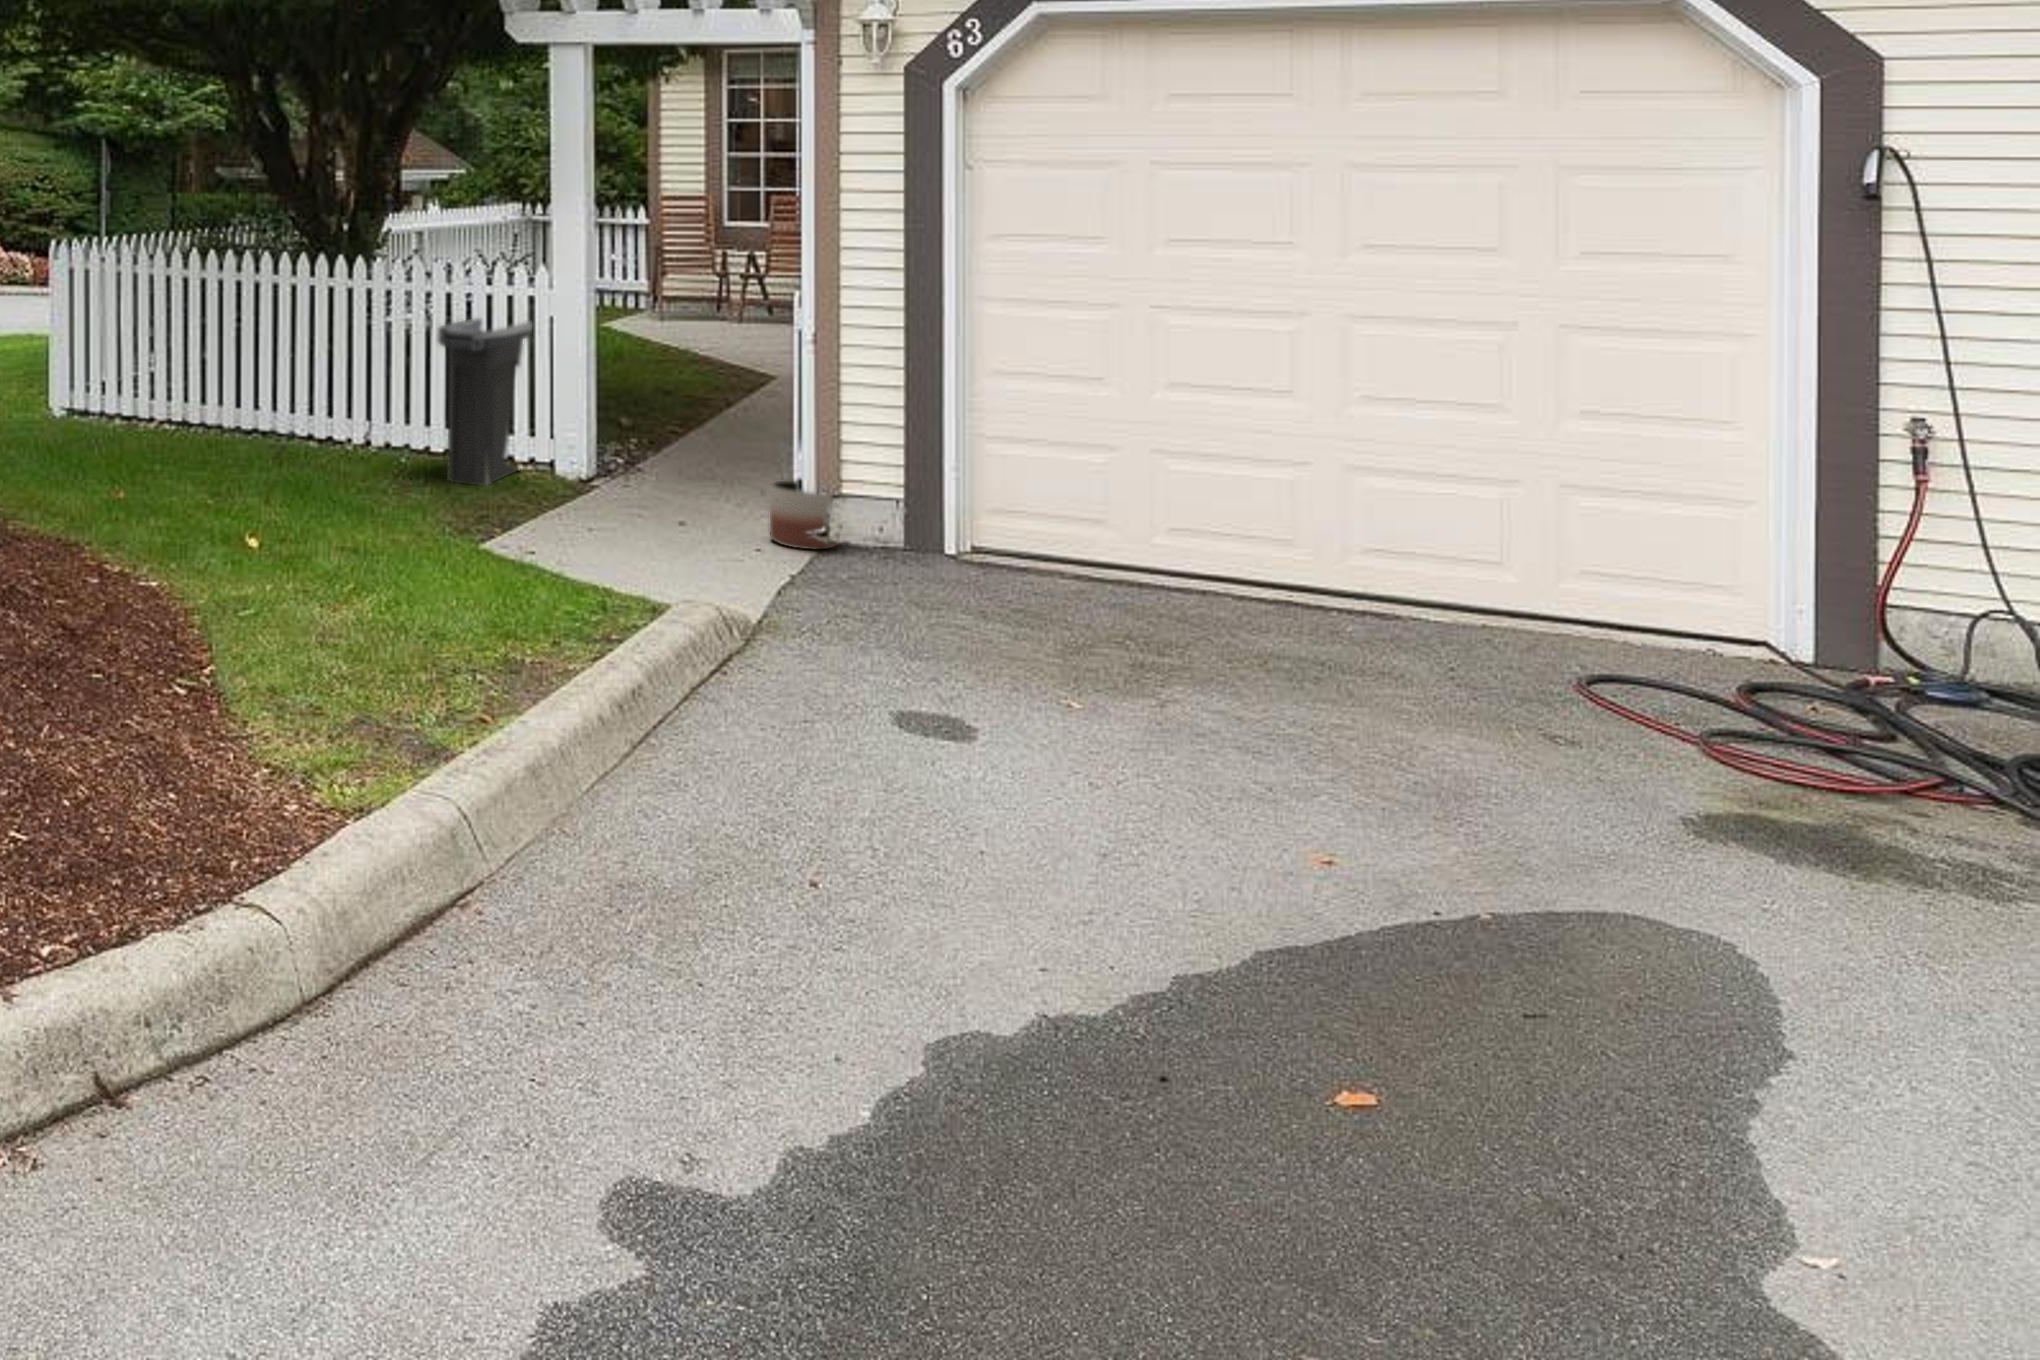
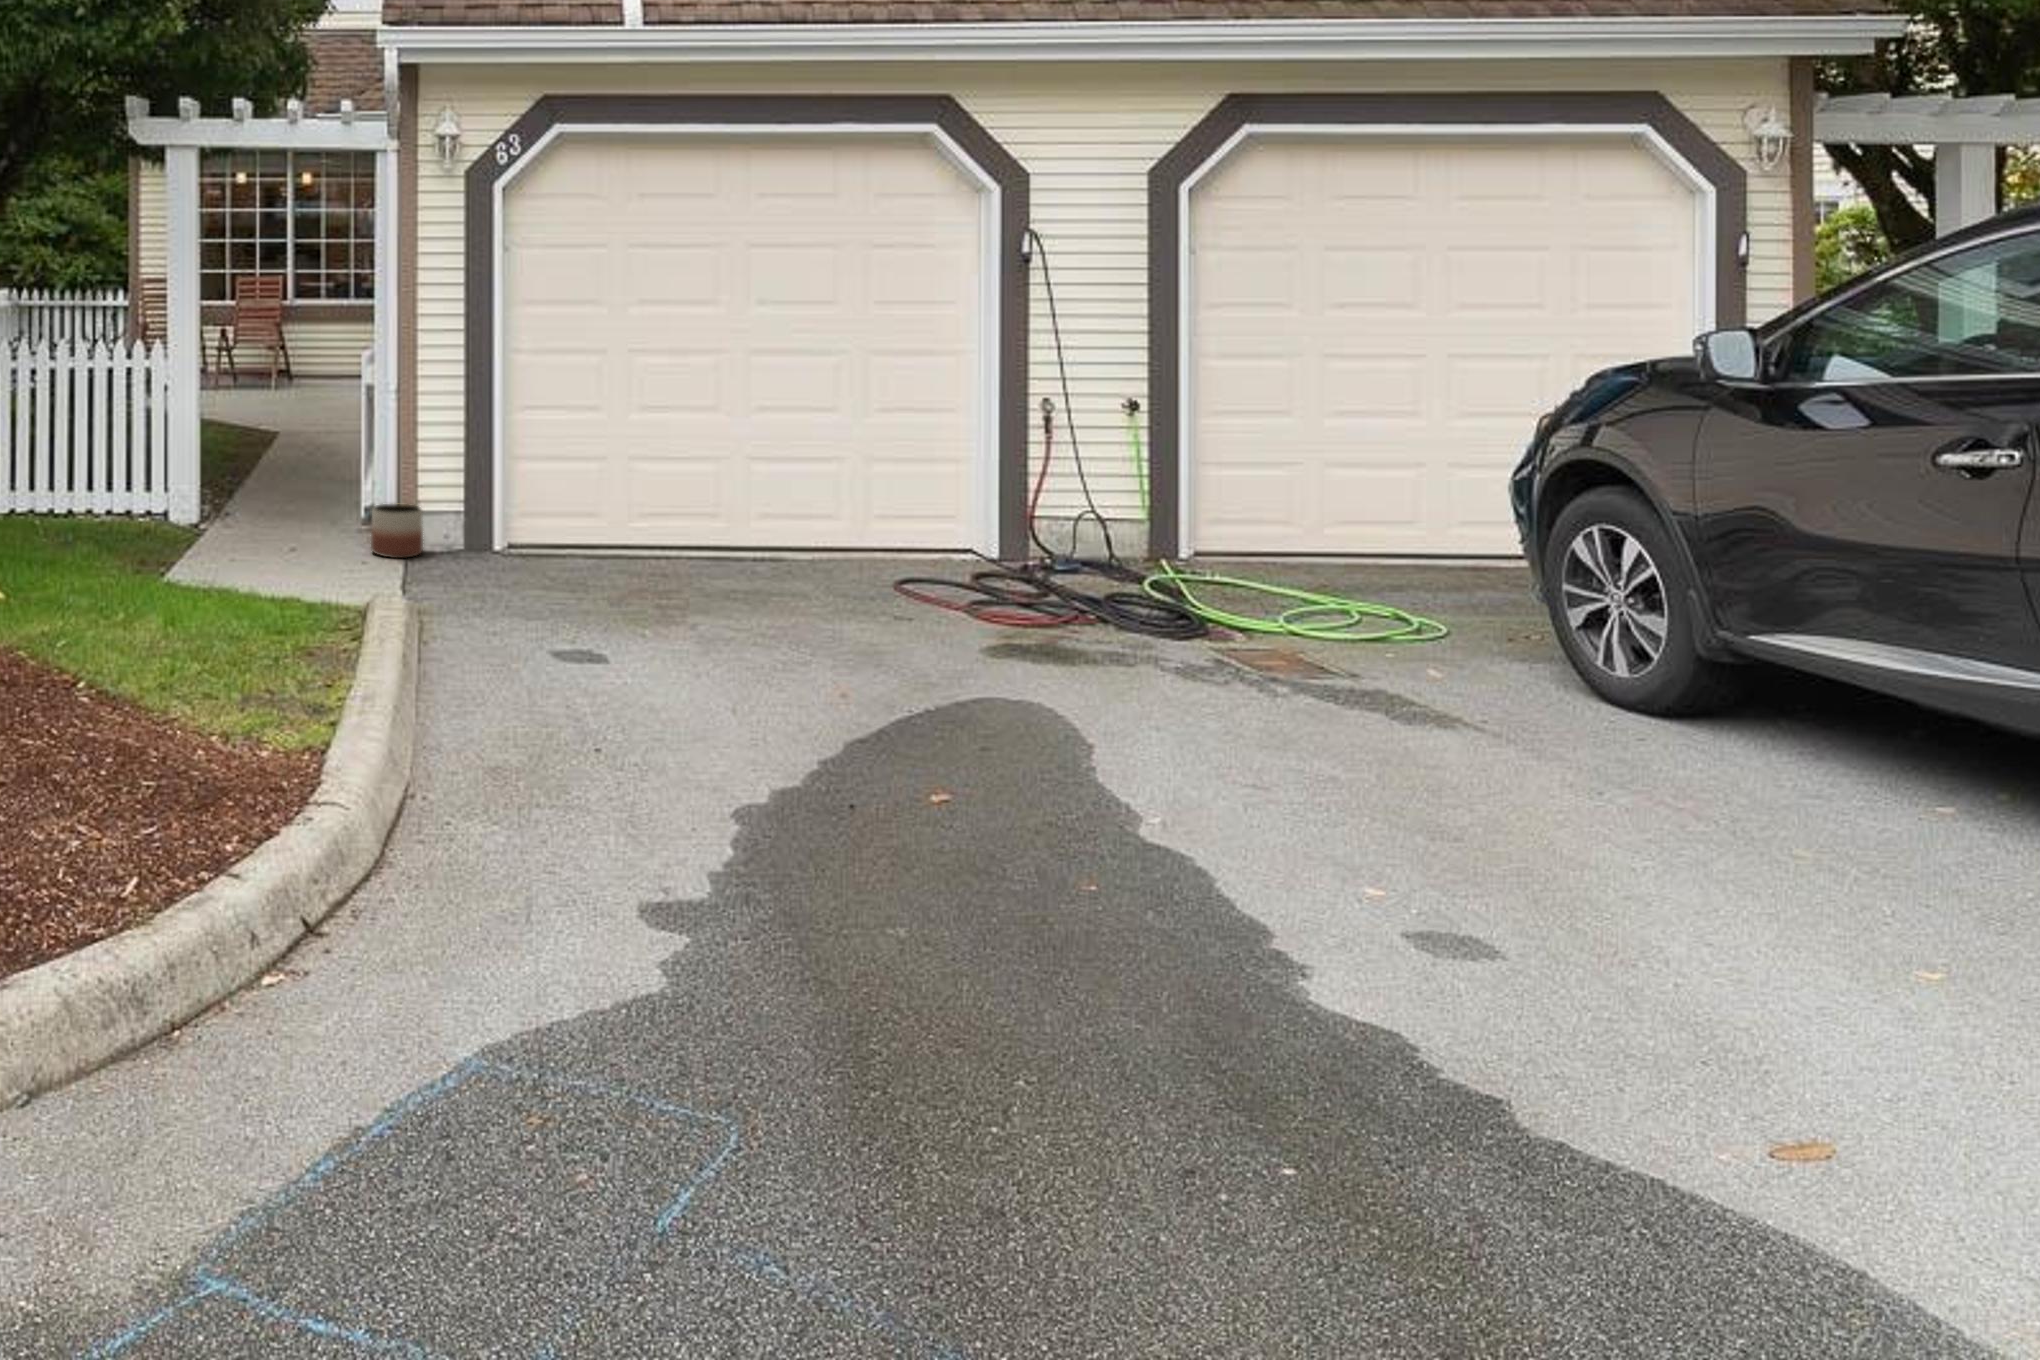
trash can: present [437,319,532,486] -> none [79,385,147,534]

